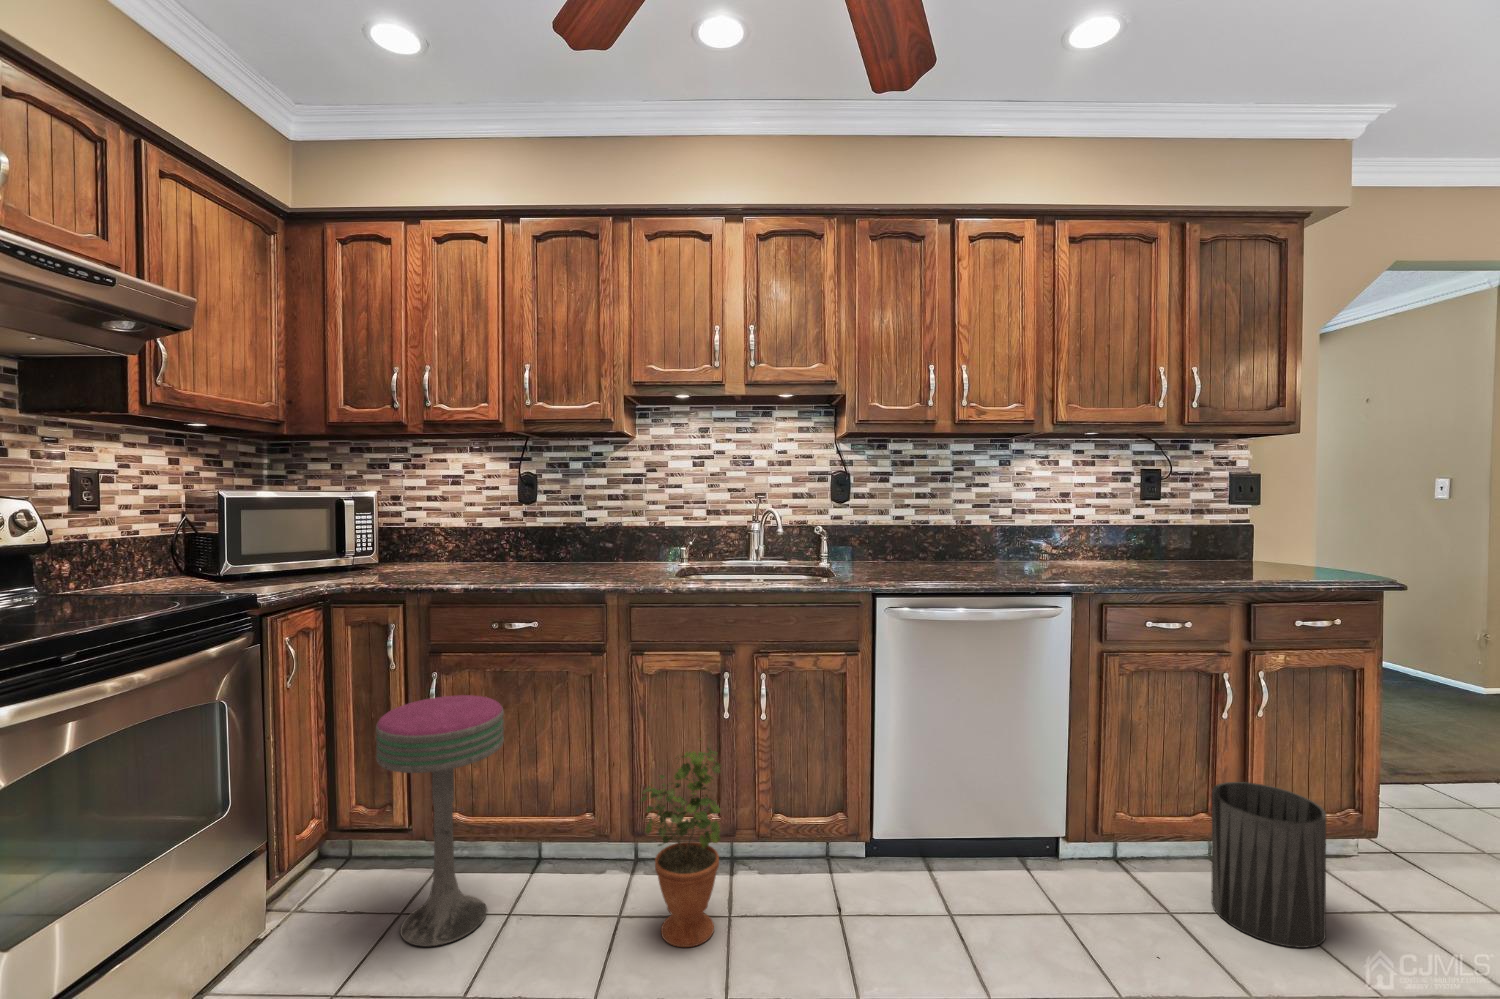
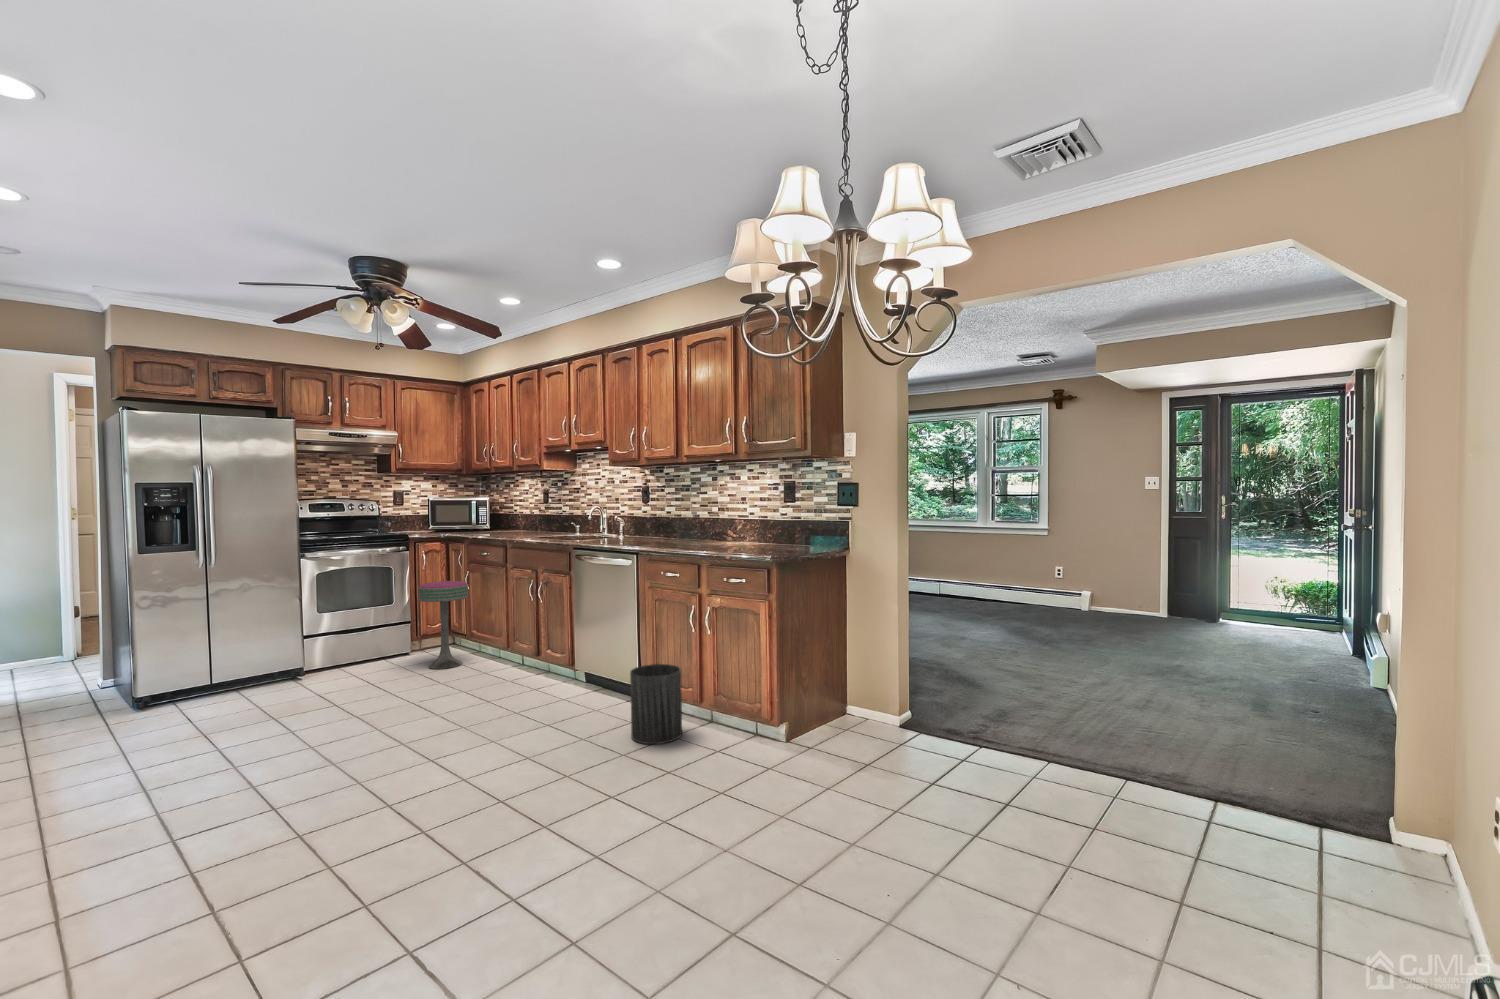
potted plant: present [641,748,721,947] -> none [470,605,508,686]

